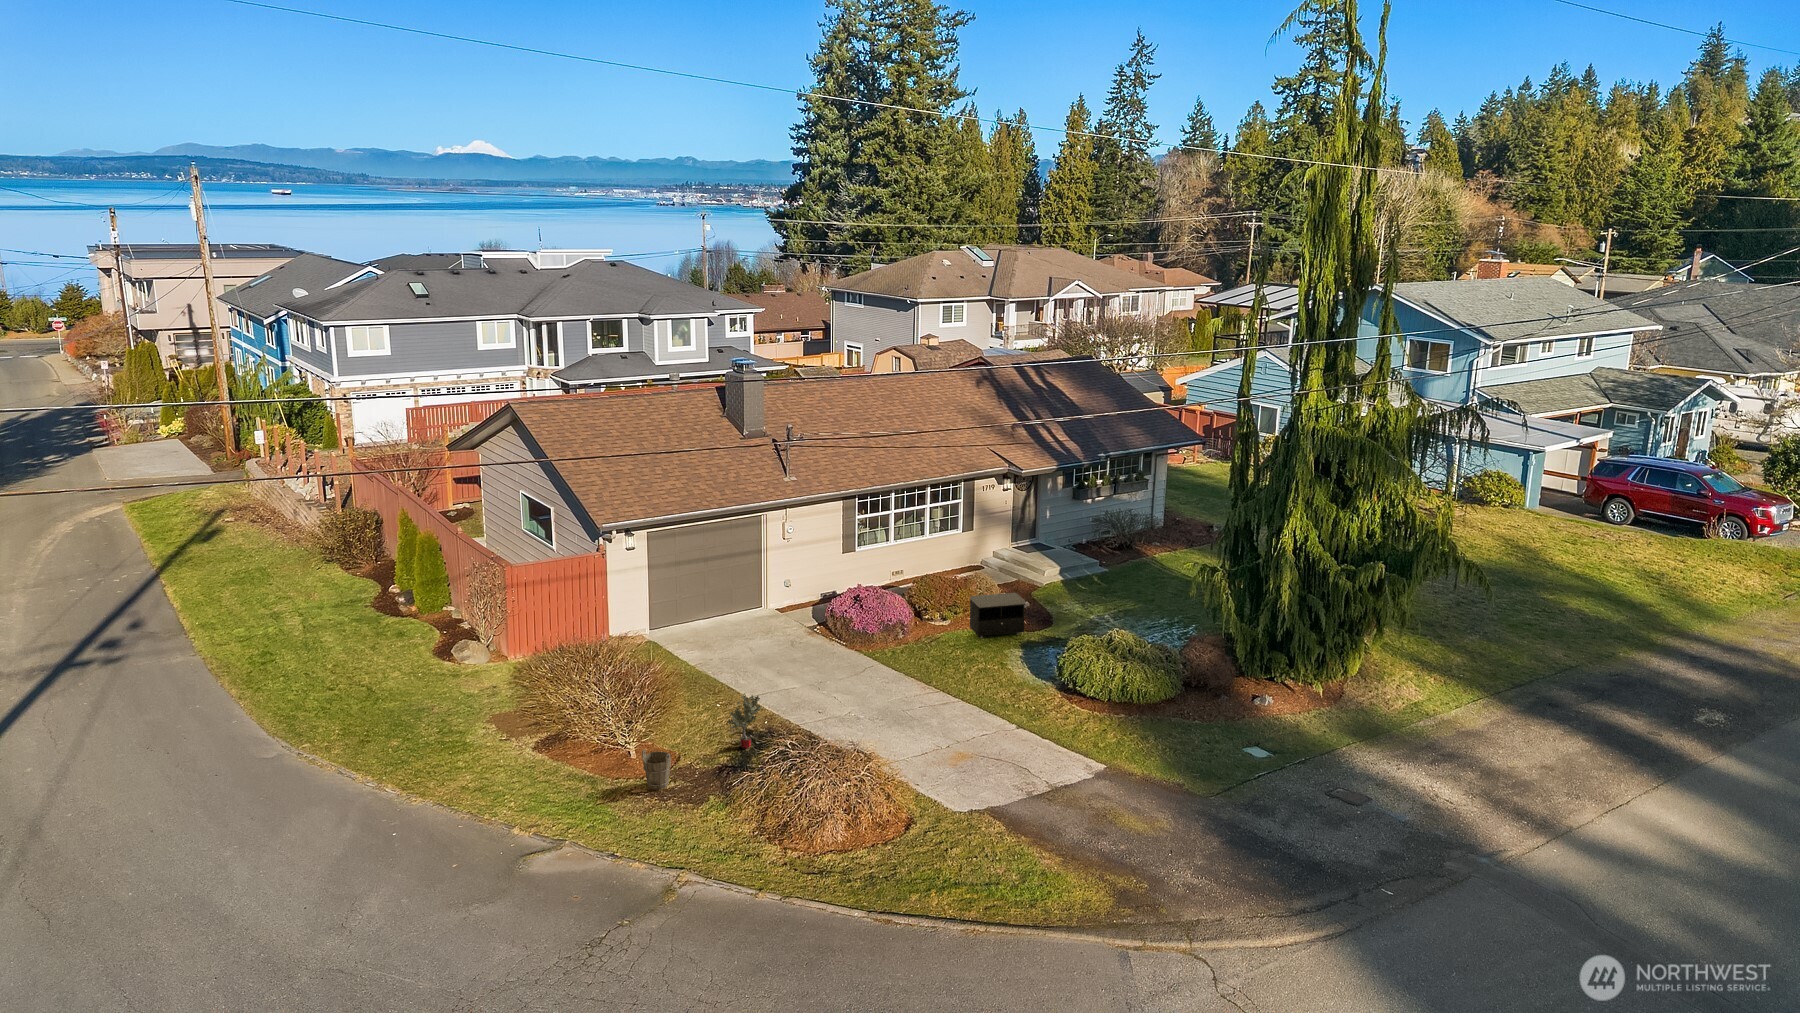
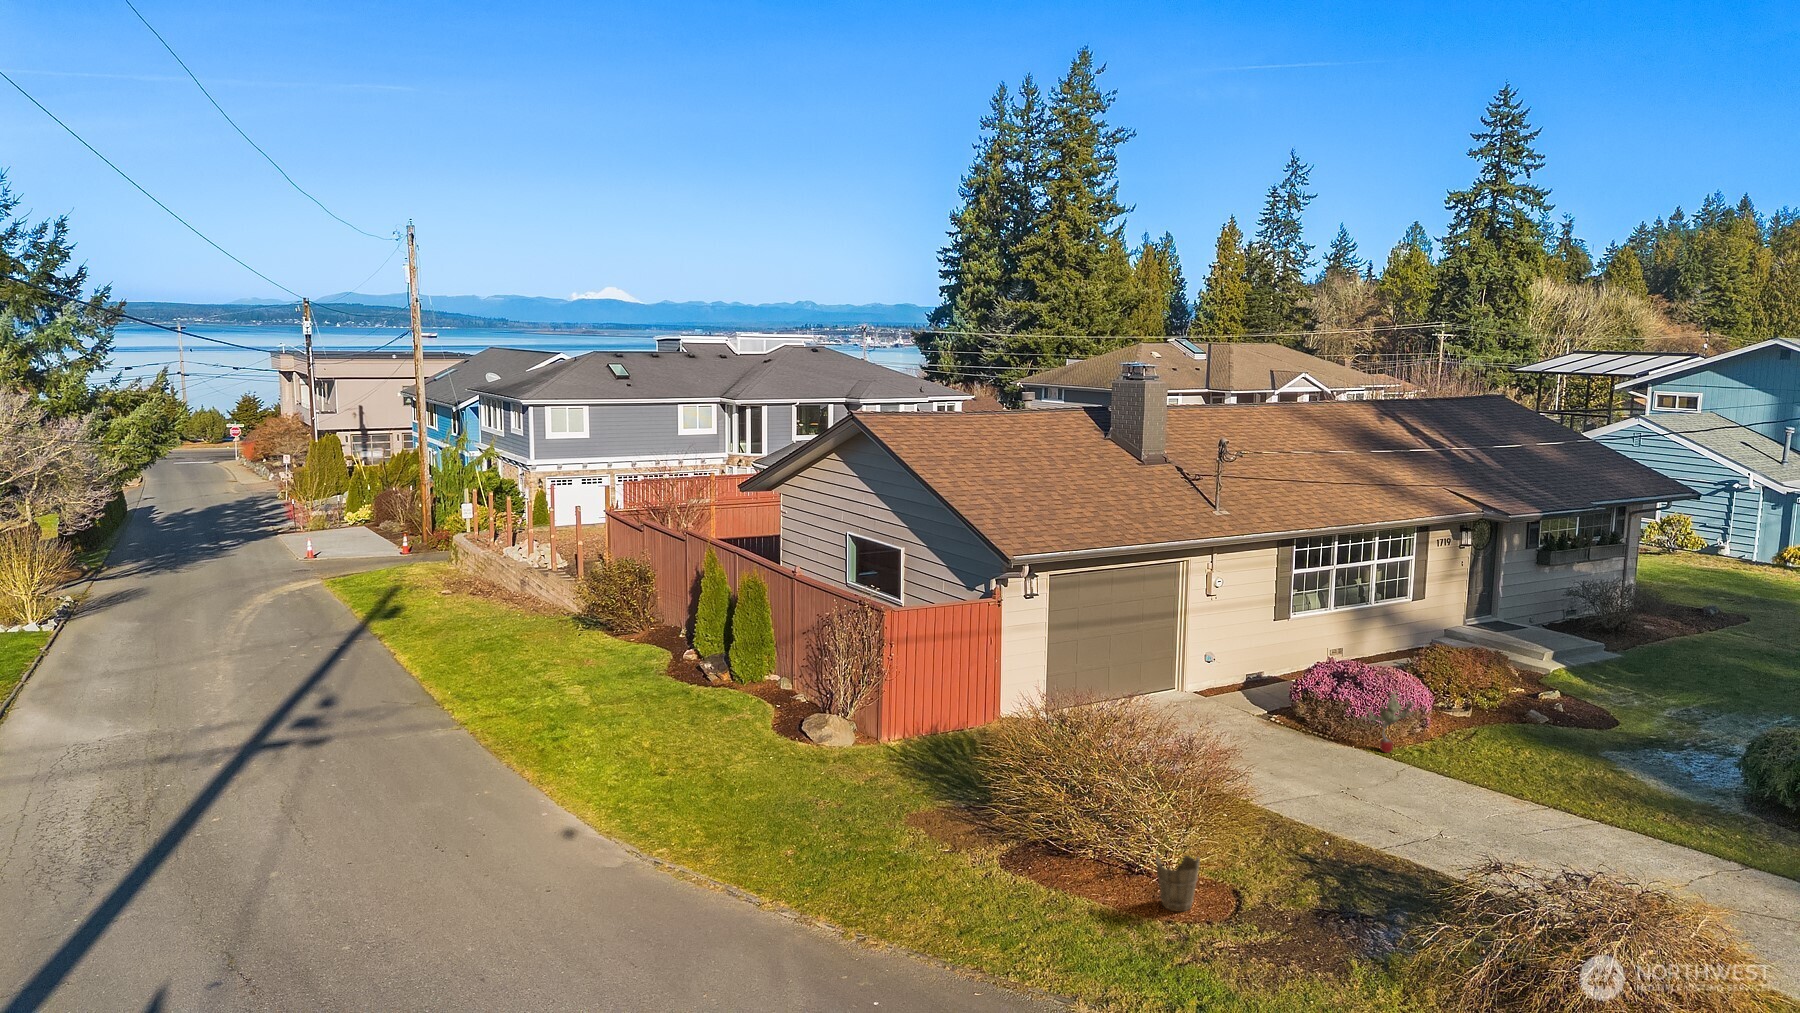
storage bench: present [970,593,1025,638] -> none [1441,668,1526,727]
potted tree: present [728,693,761,749] -> present [1362,691,1415,753]

